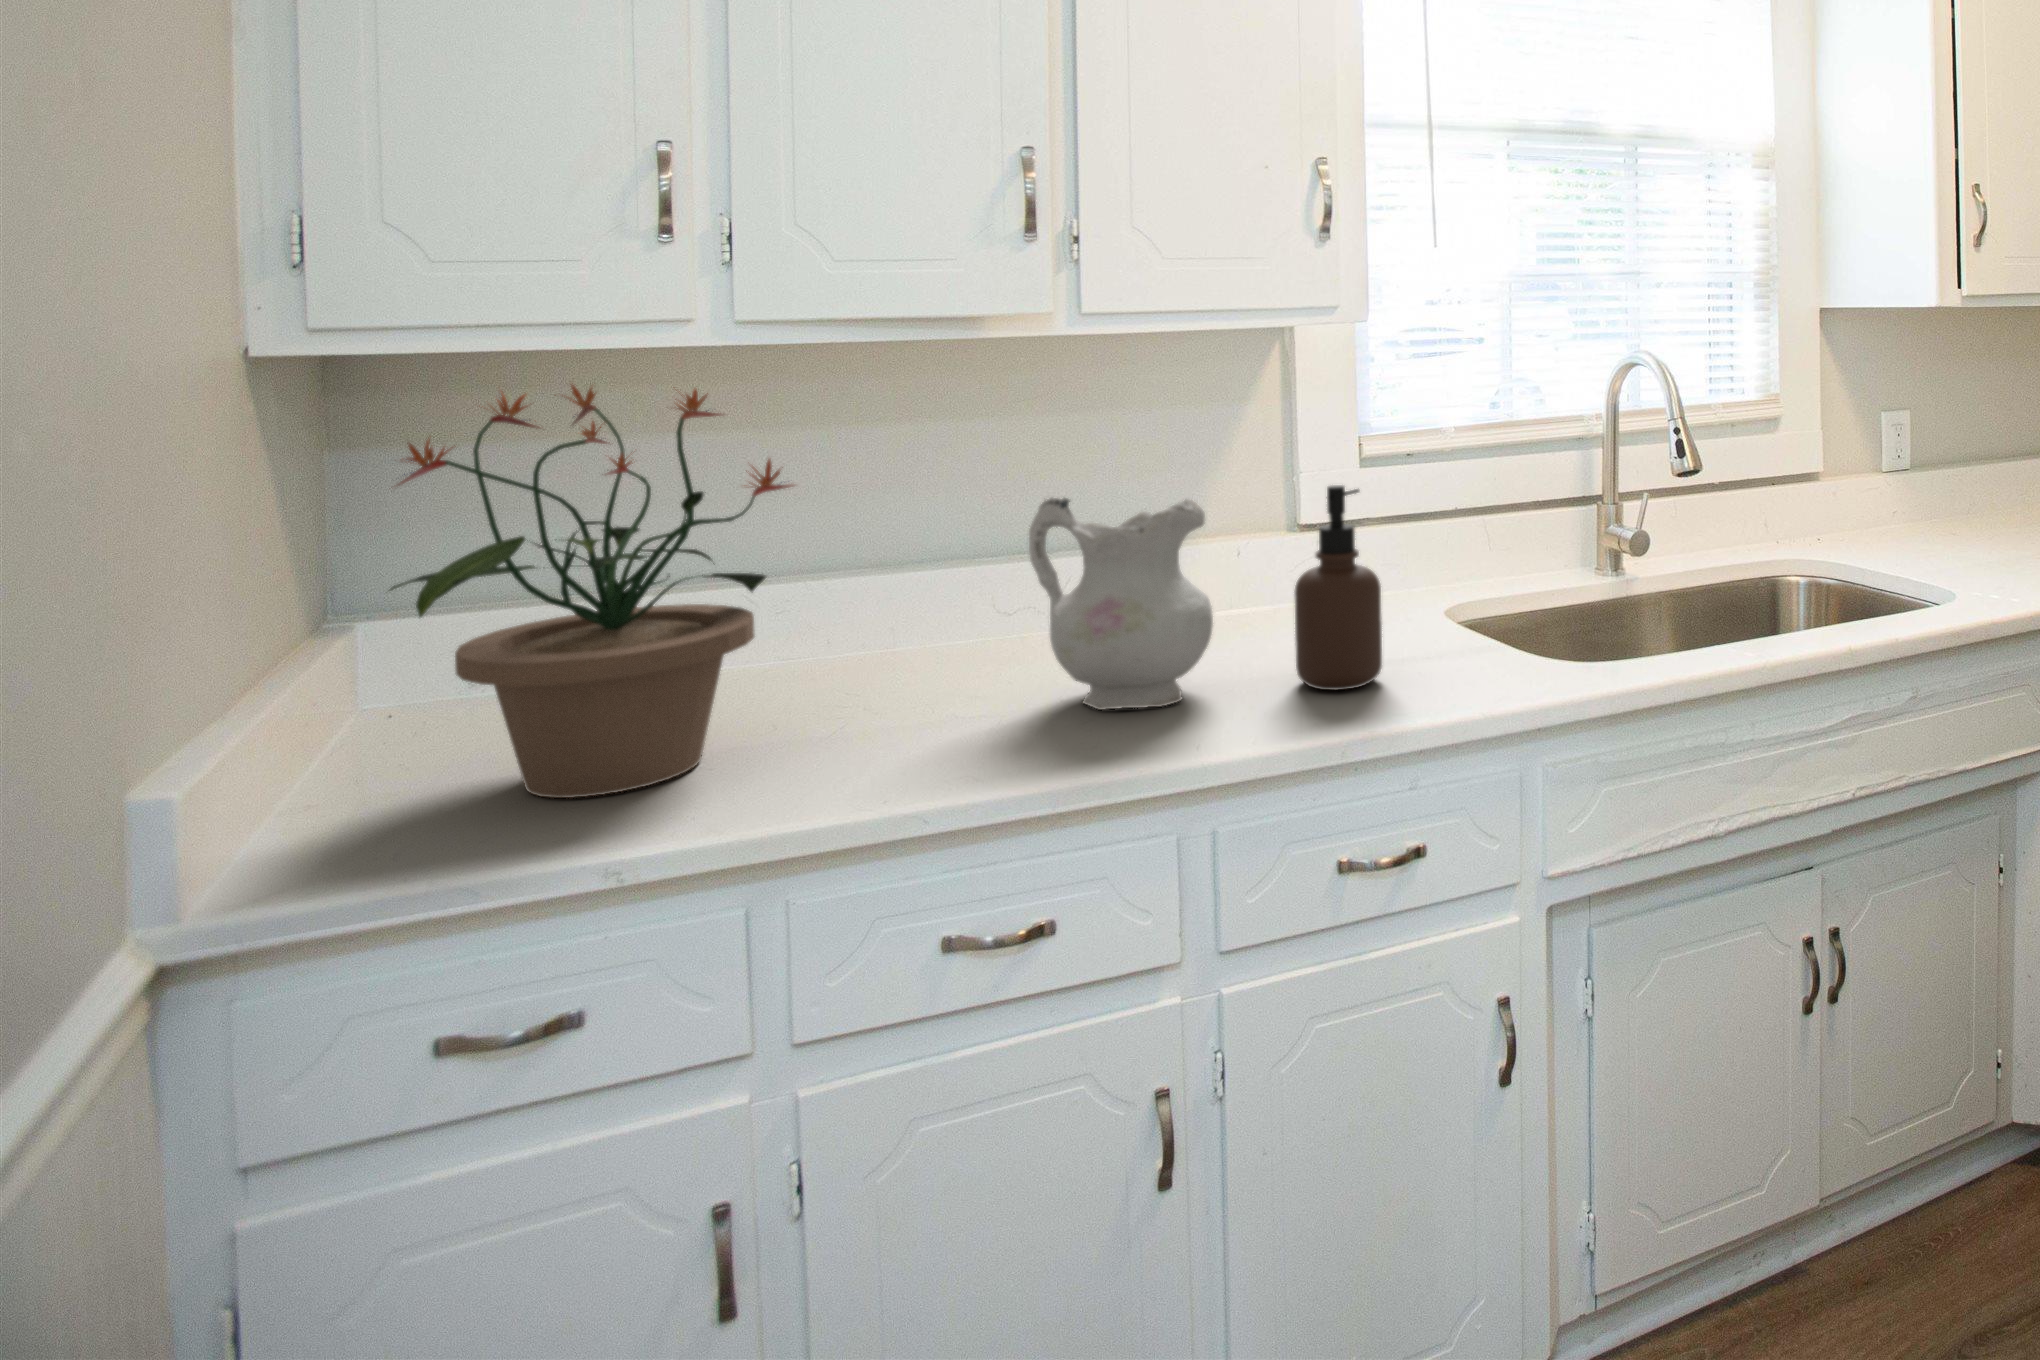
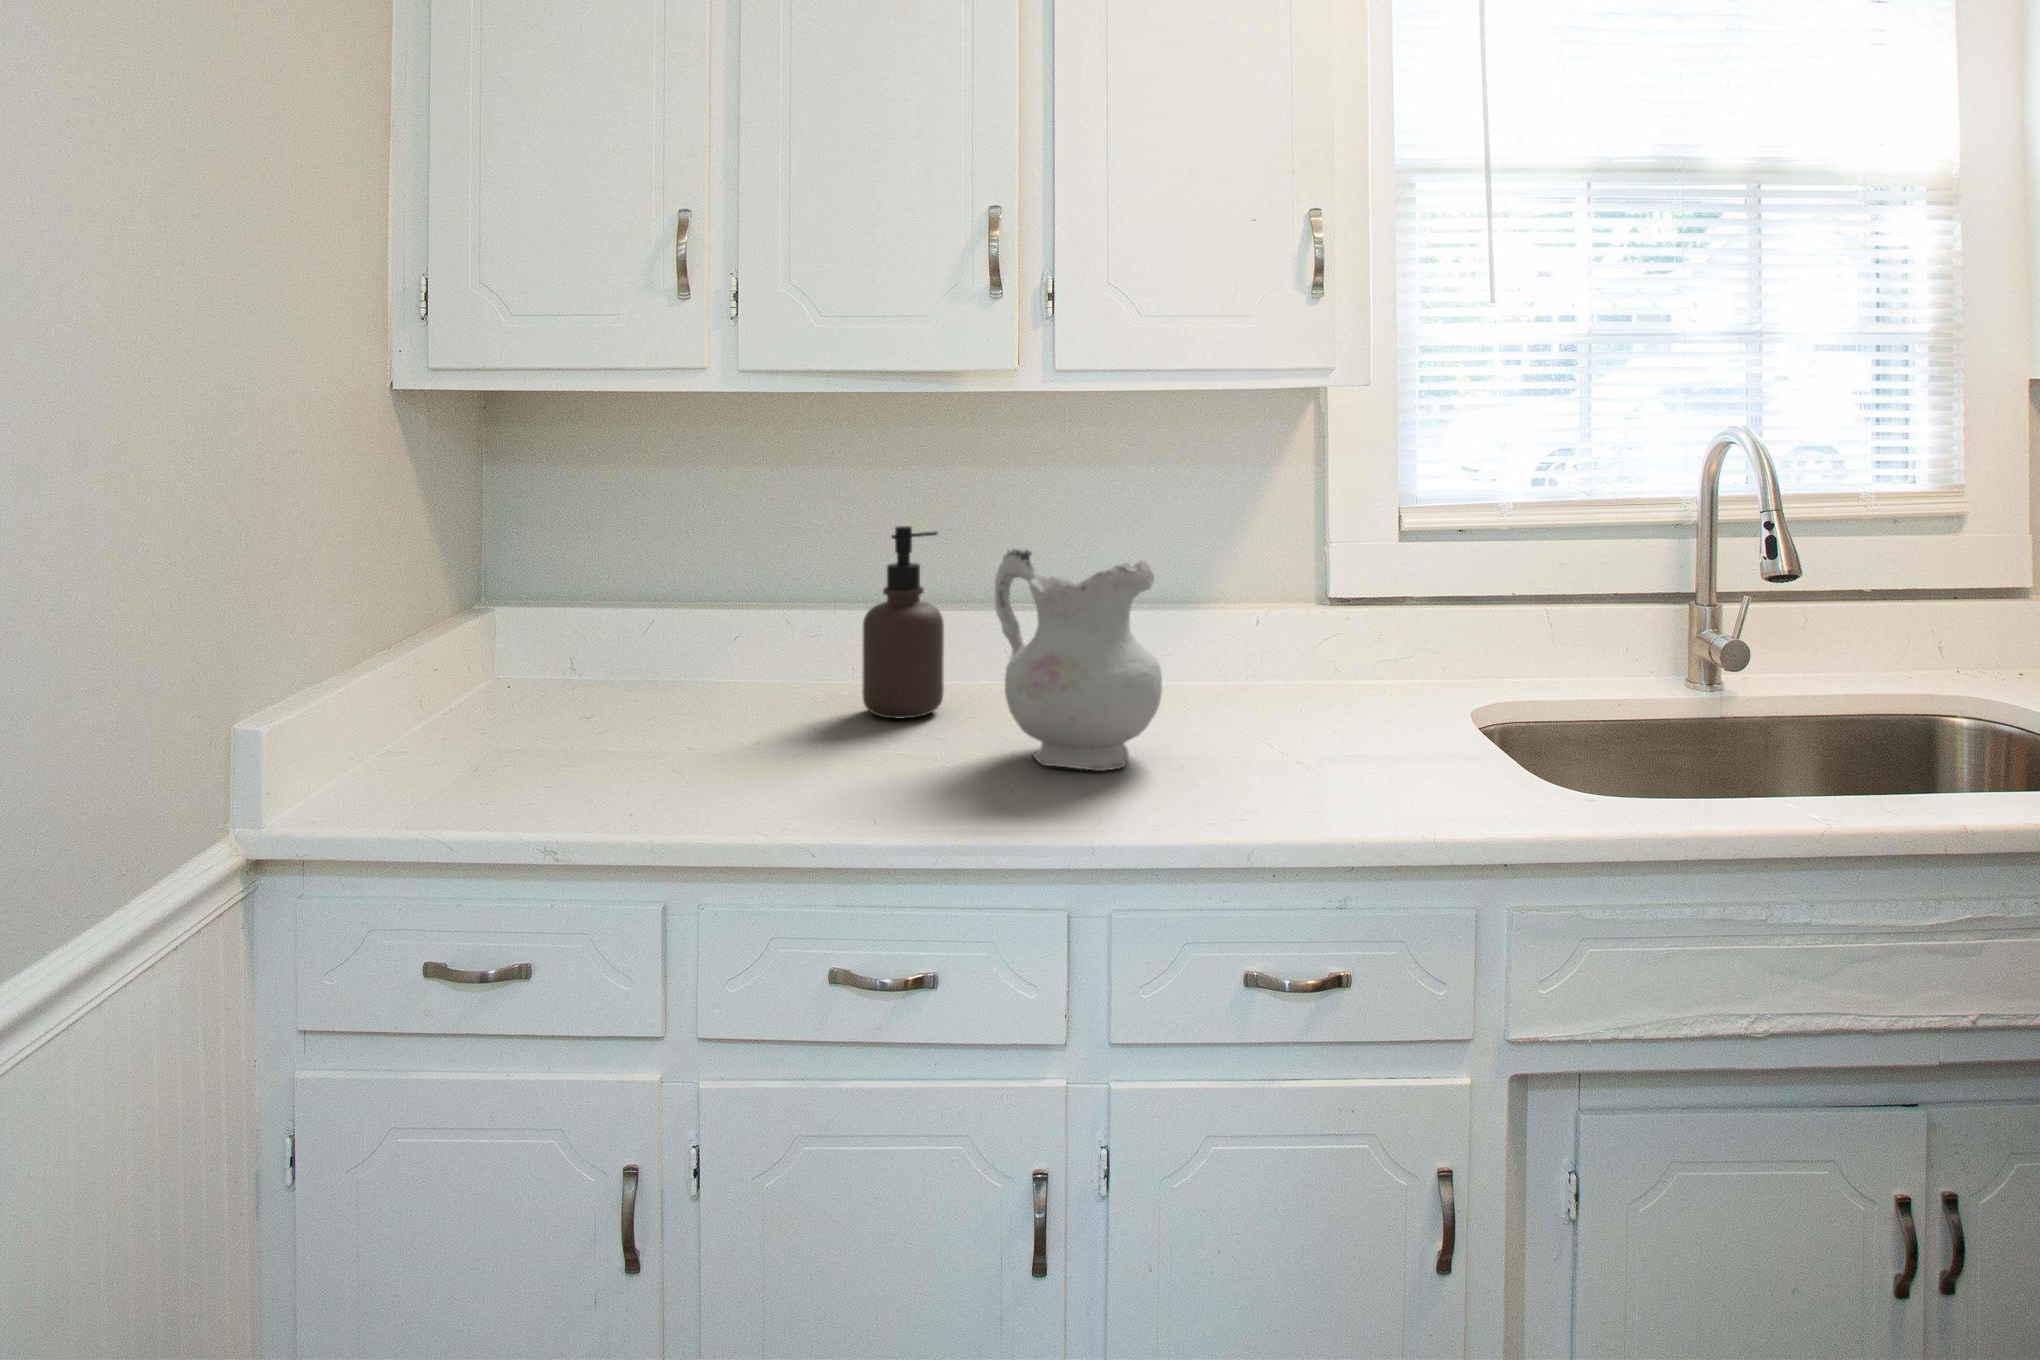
potted plant: present [390,385,793,798] -> none [489,420,783,776]
soap dispenser: present [1294,485,1382,690] -> present [862,526,944,718]

